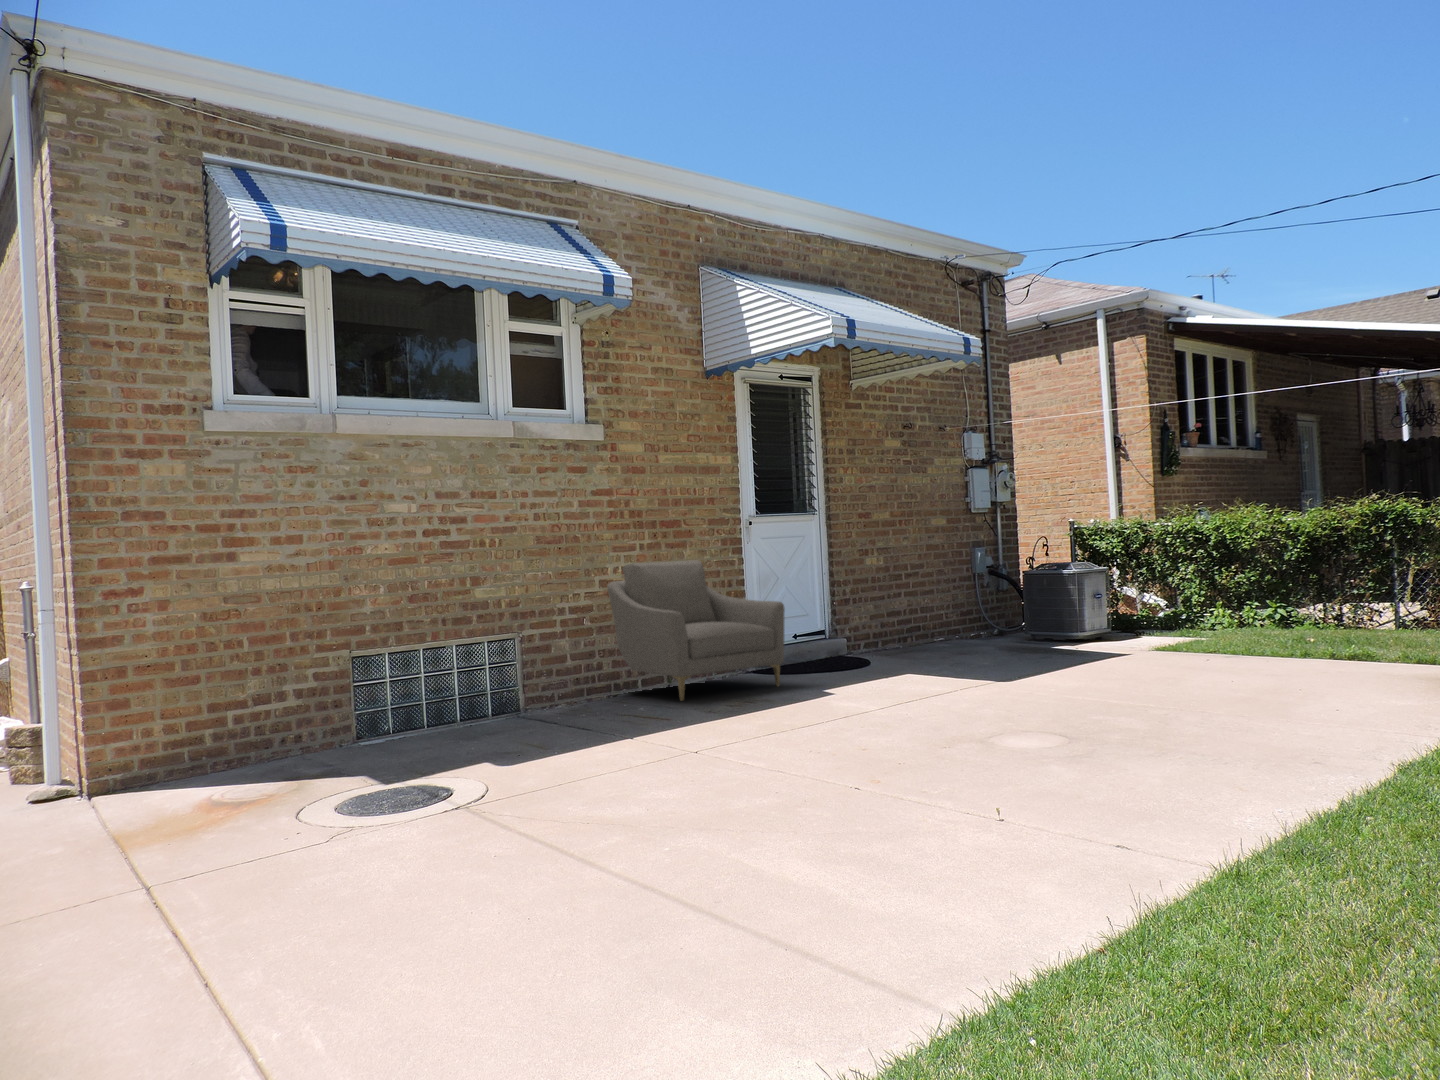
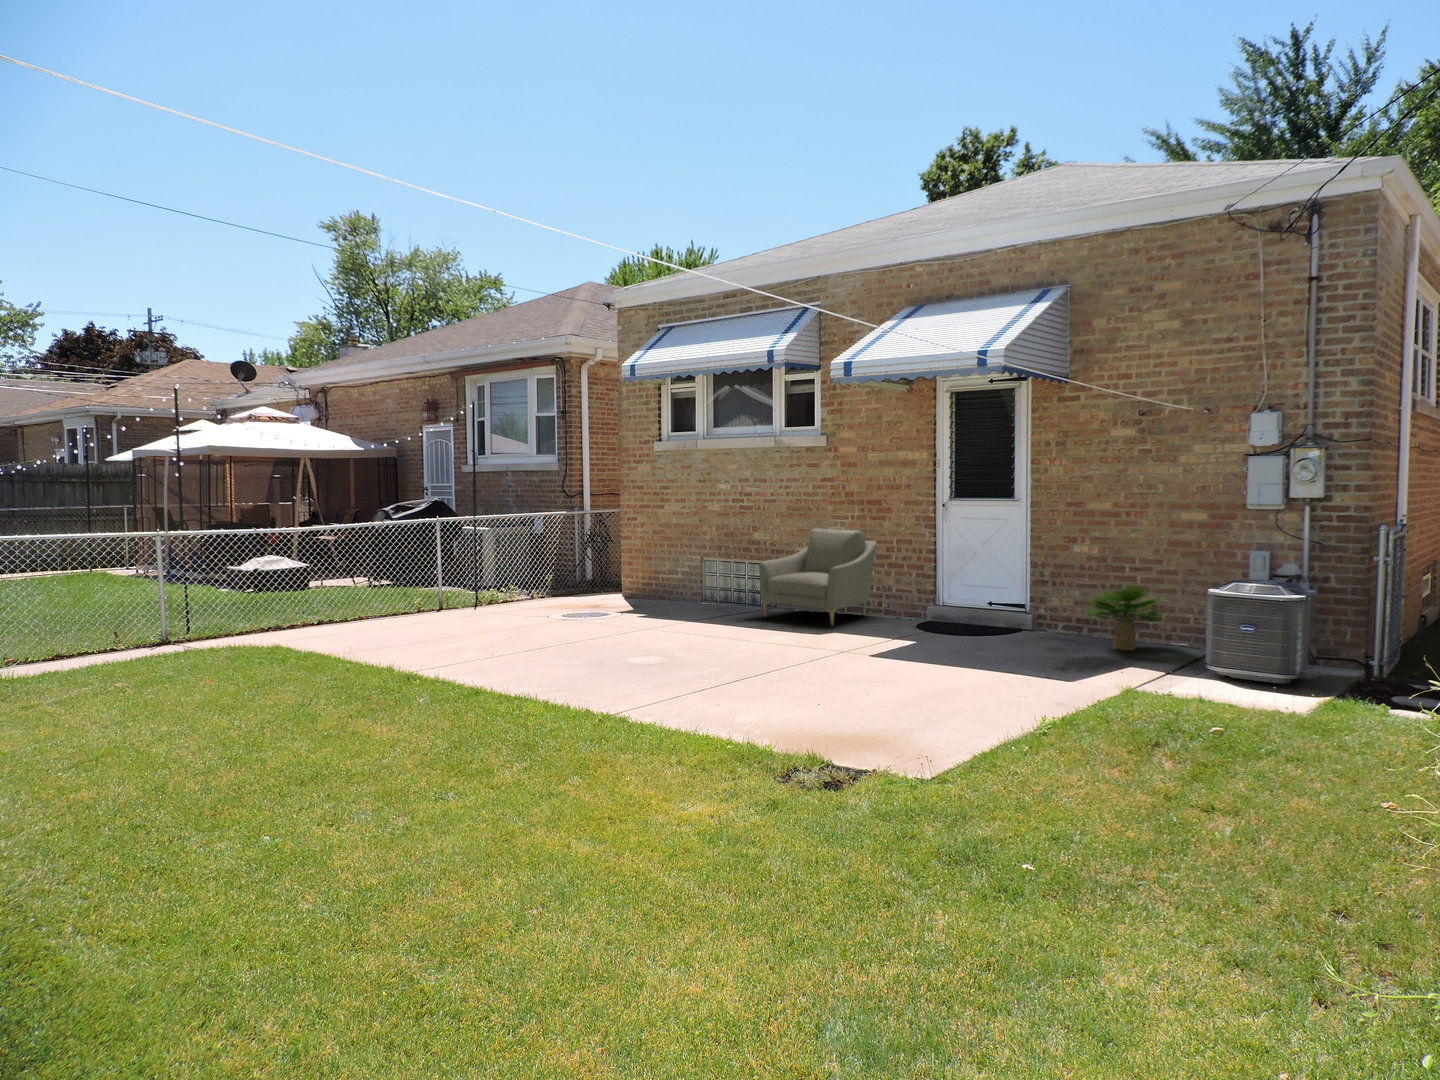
potted plant: none [912,580,992,648] -> present [1088,586,1164,650]

